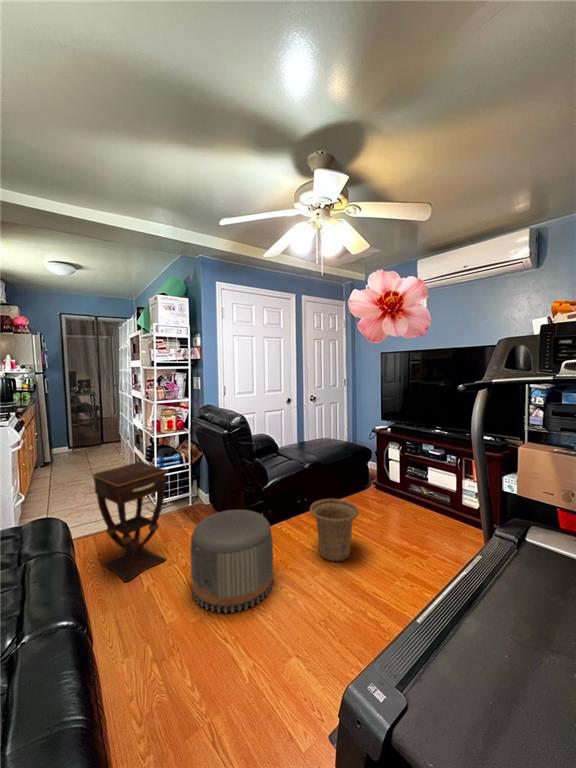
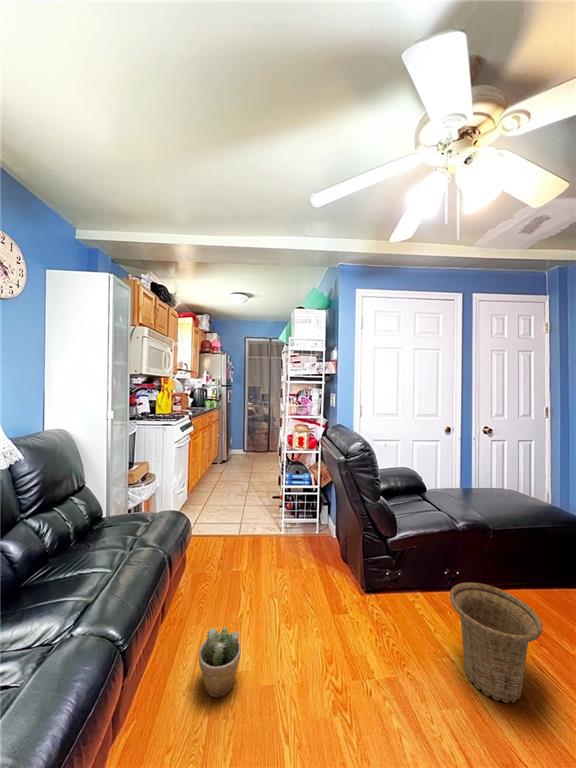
side table: present [93,462,166,582] -> none [216,475,276,600]
pouf: present [190,510,273,613] -> none [276,555,382,711]
potted plant: none [133,585,172,644] -> present [199,627,241,697]

